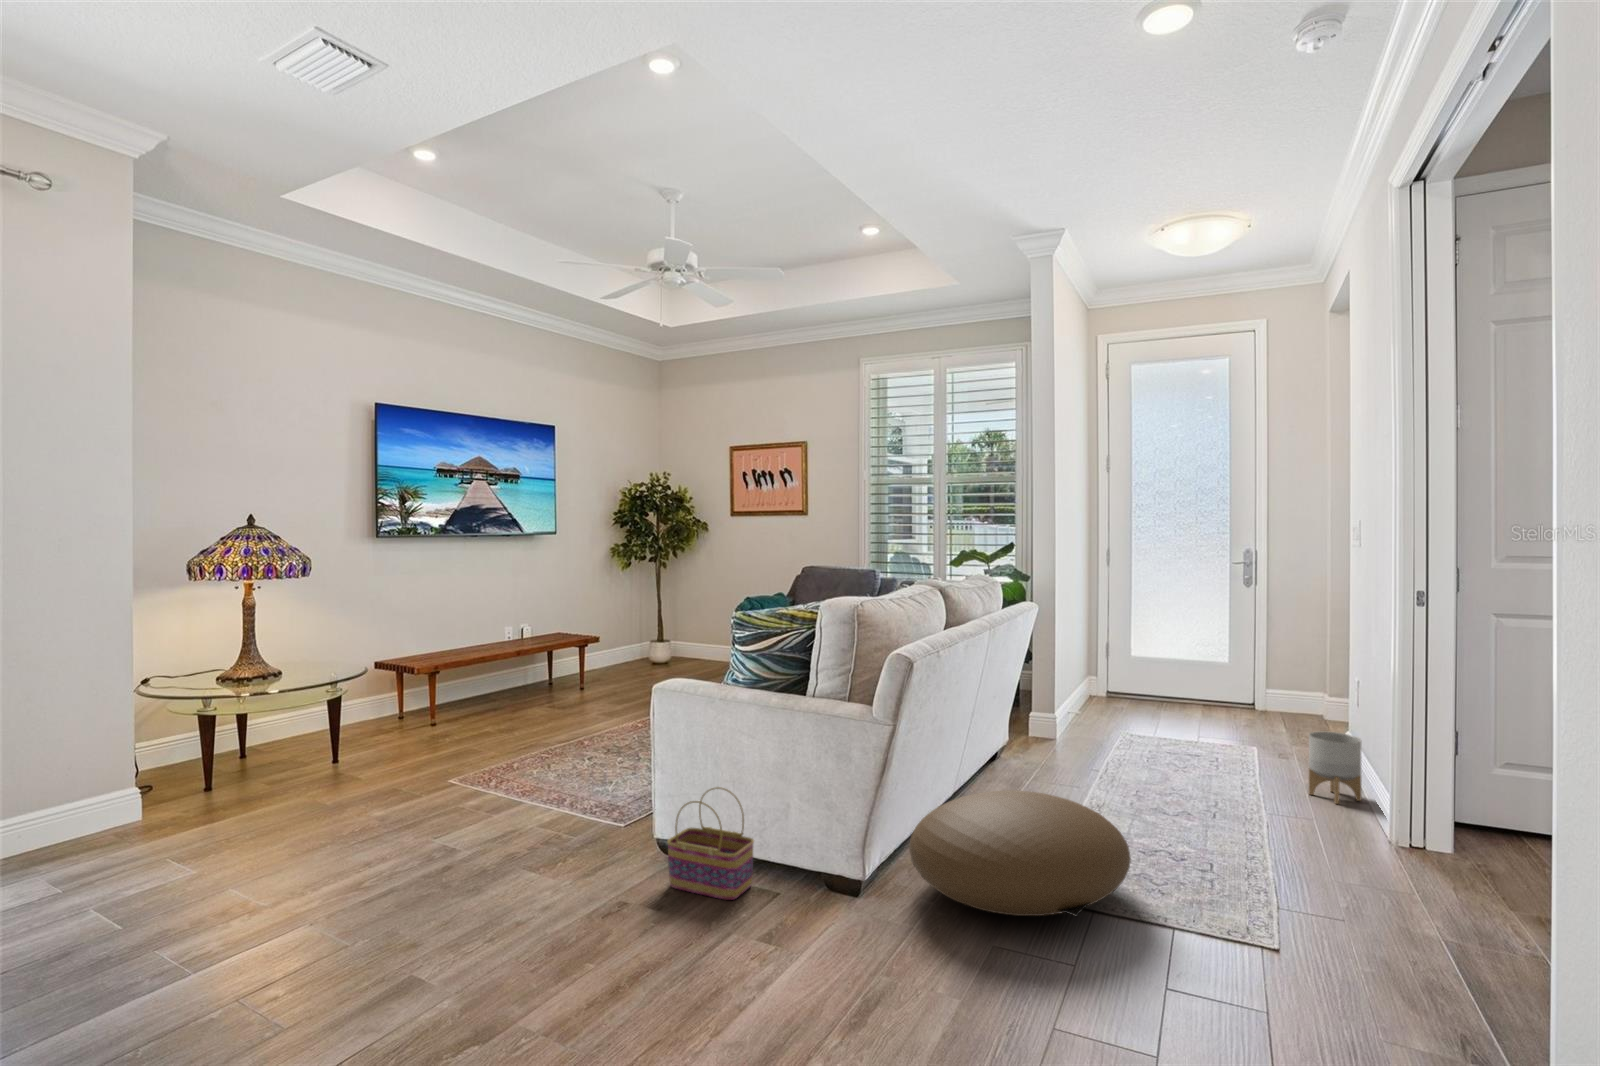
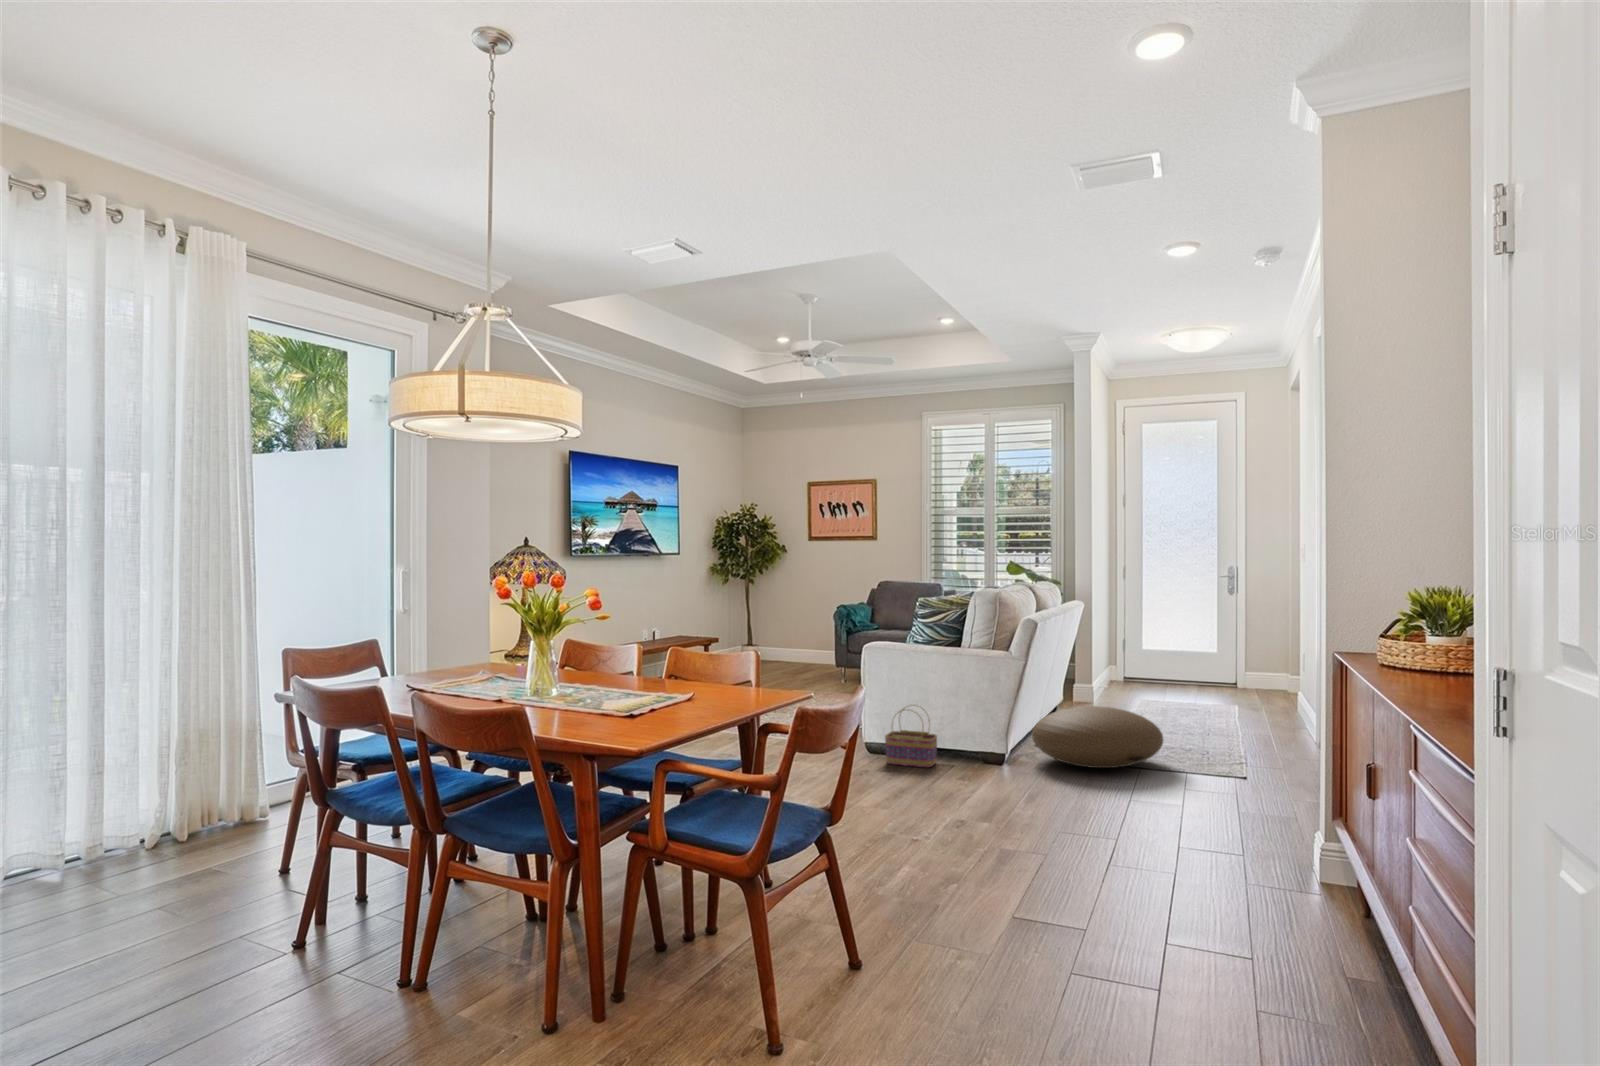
planter: present [1309,732,1361,804] -> none [1271,685,1305,731]

